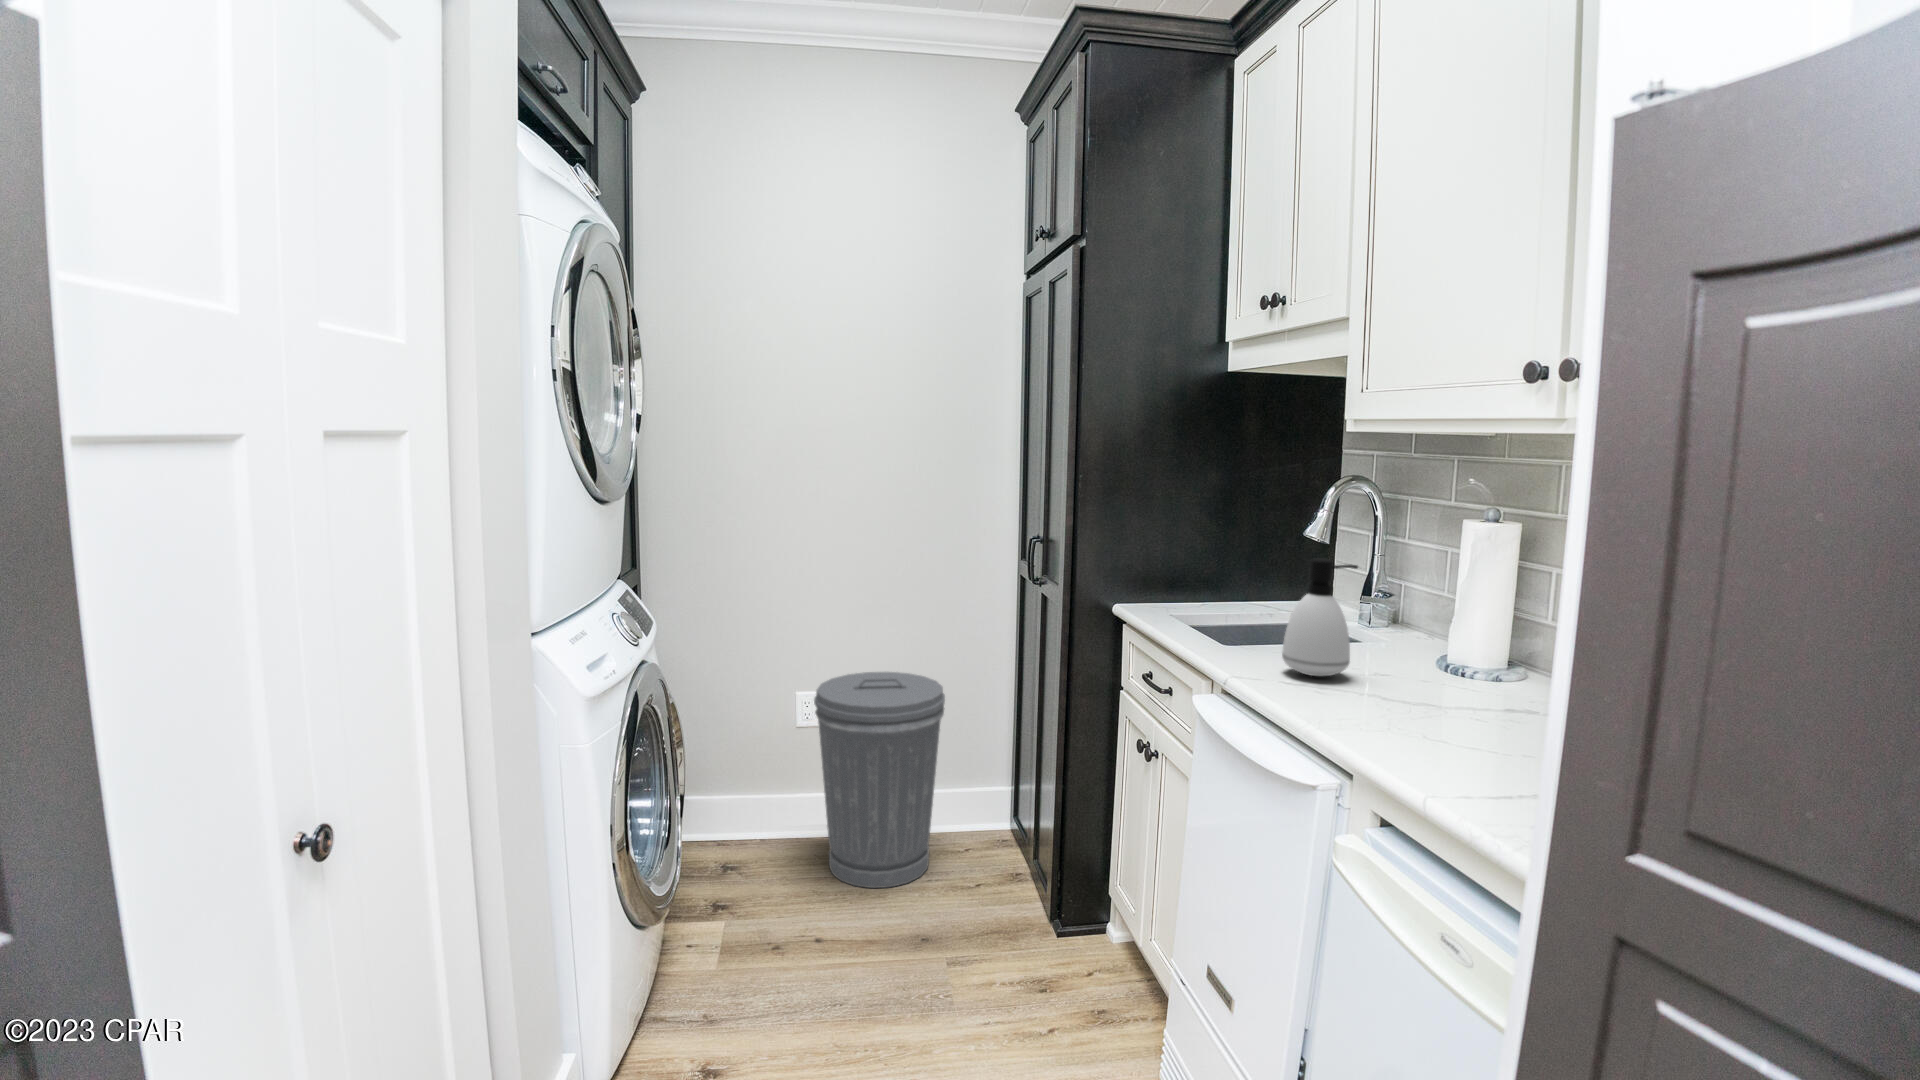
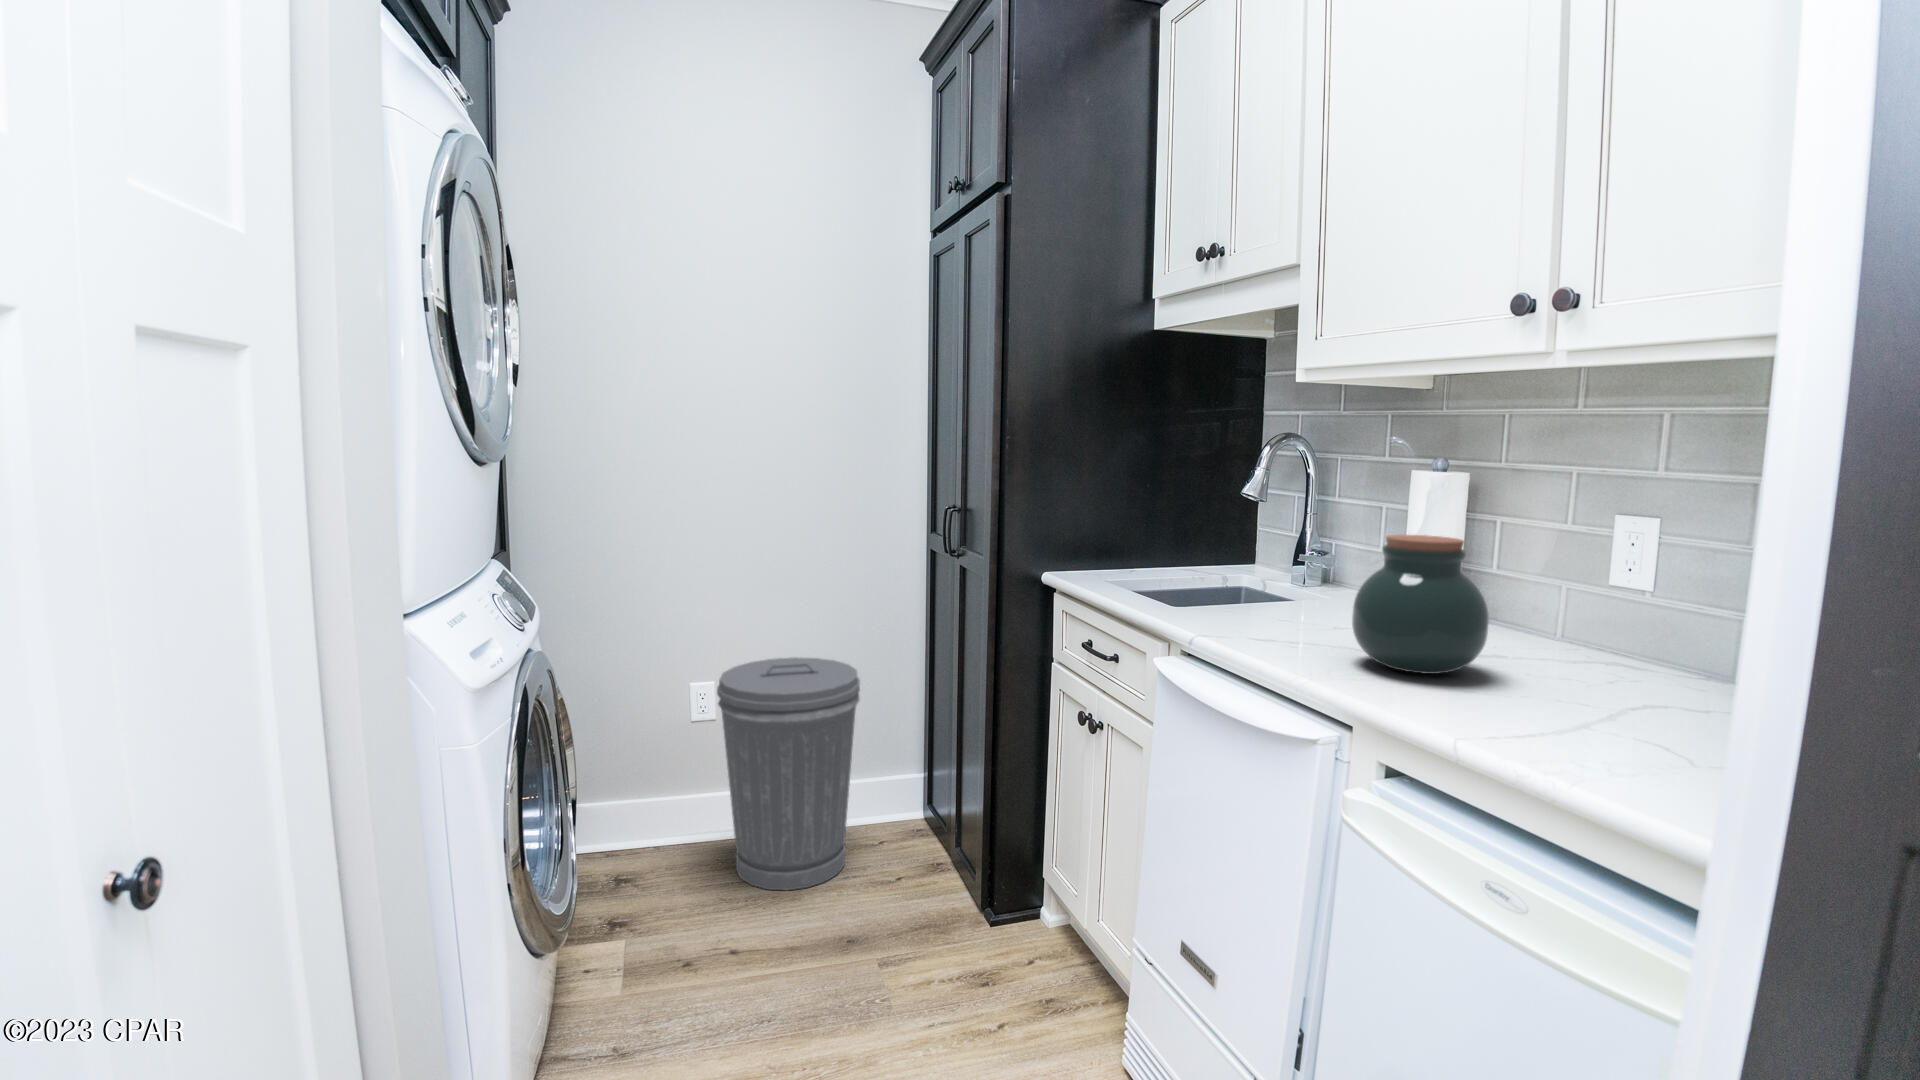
soap dispenser: present [1282,558,1358,676] -> none [1244,511,1320,632]
jar: none [1372,590,1506,728] -> present [1352,535,1489,674]

